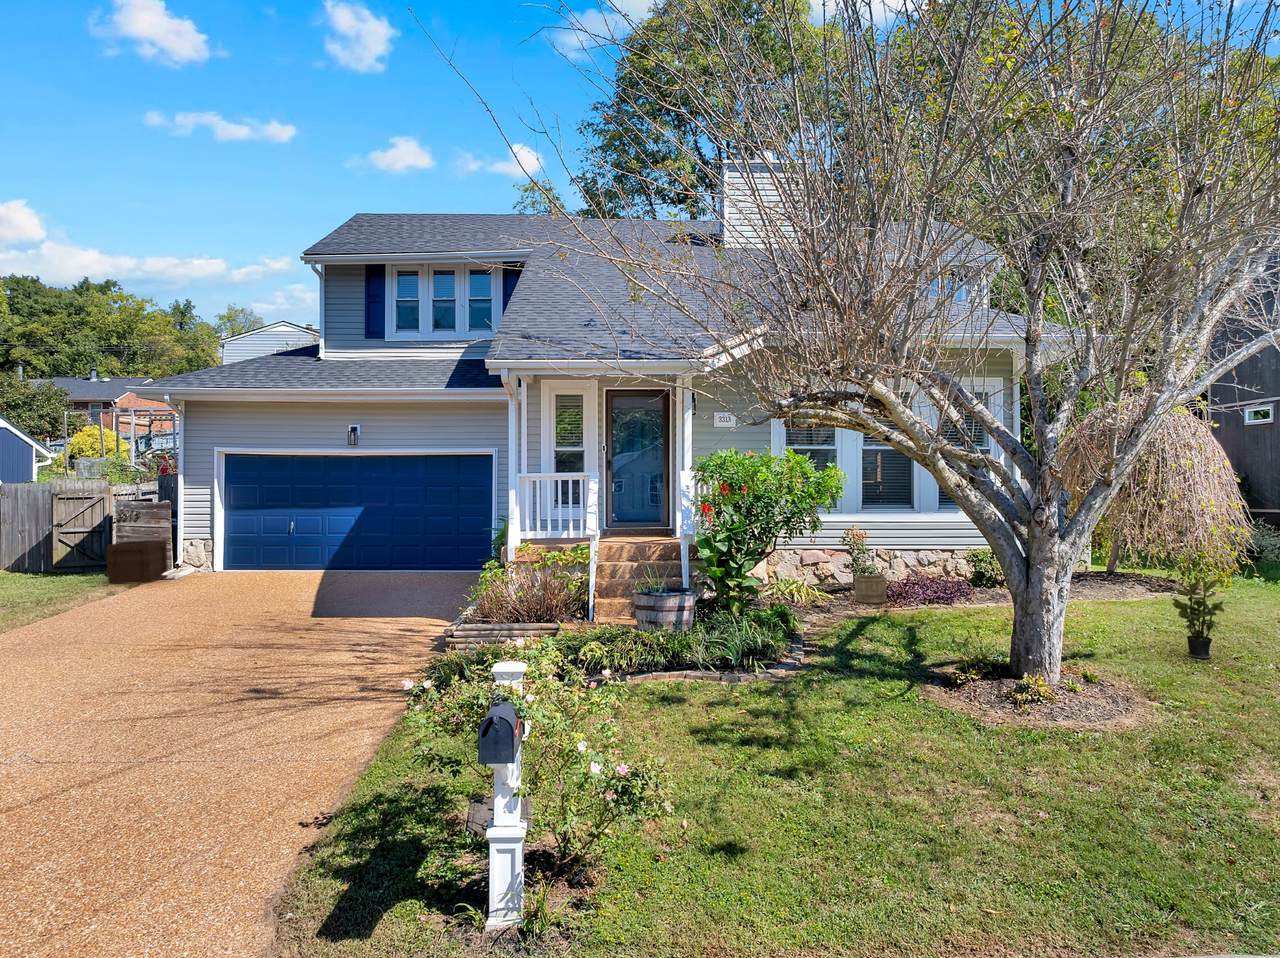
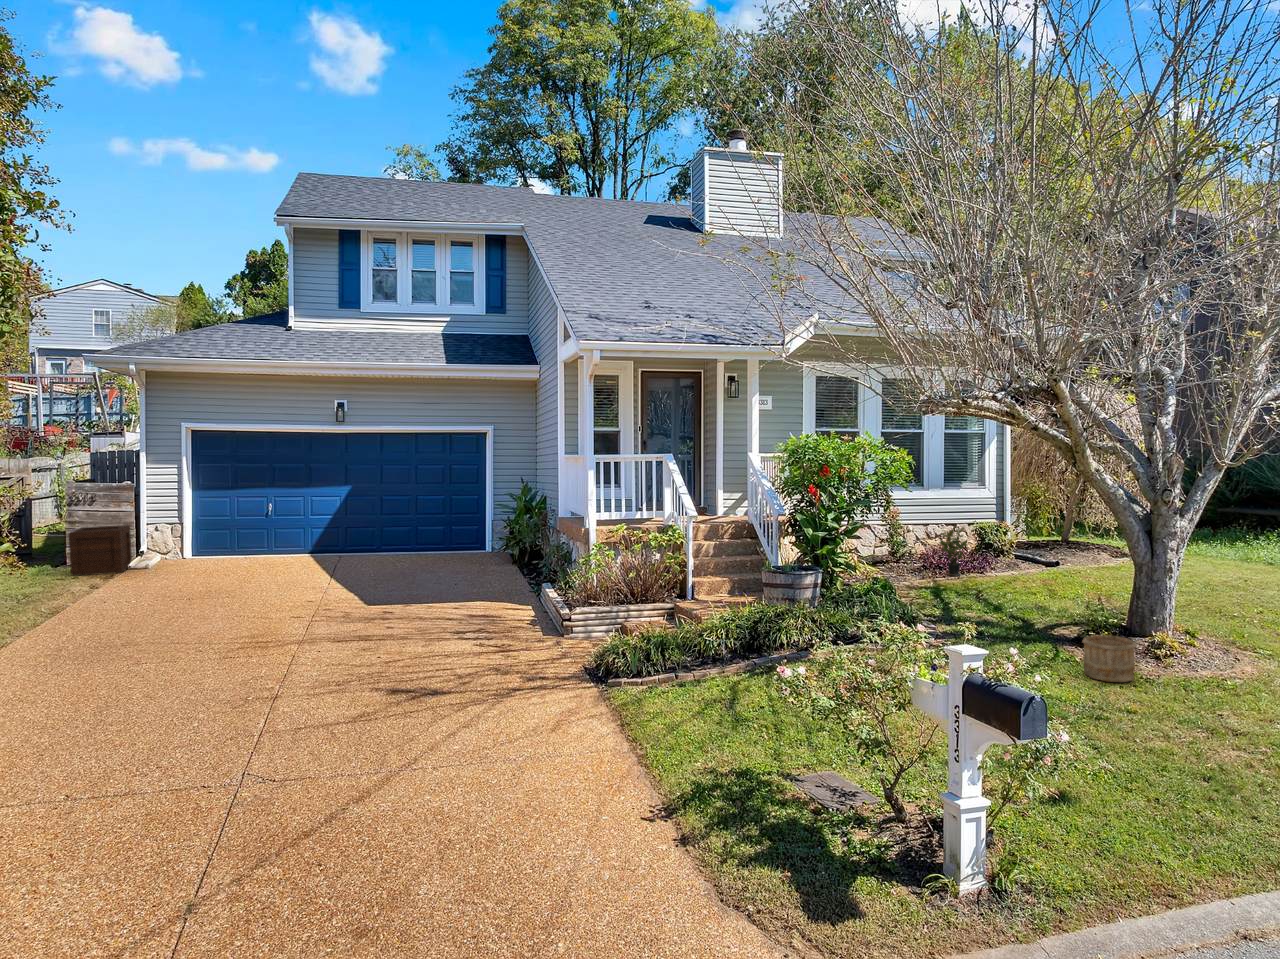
wooden bucket: present [854,575,887,603] -> present [1082,635,1136,682]
potted plant: present [1172,577,1225,659] -> present [940,527,968,576]

